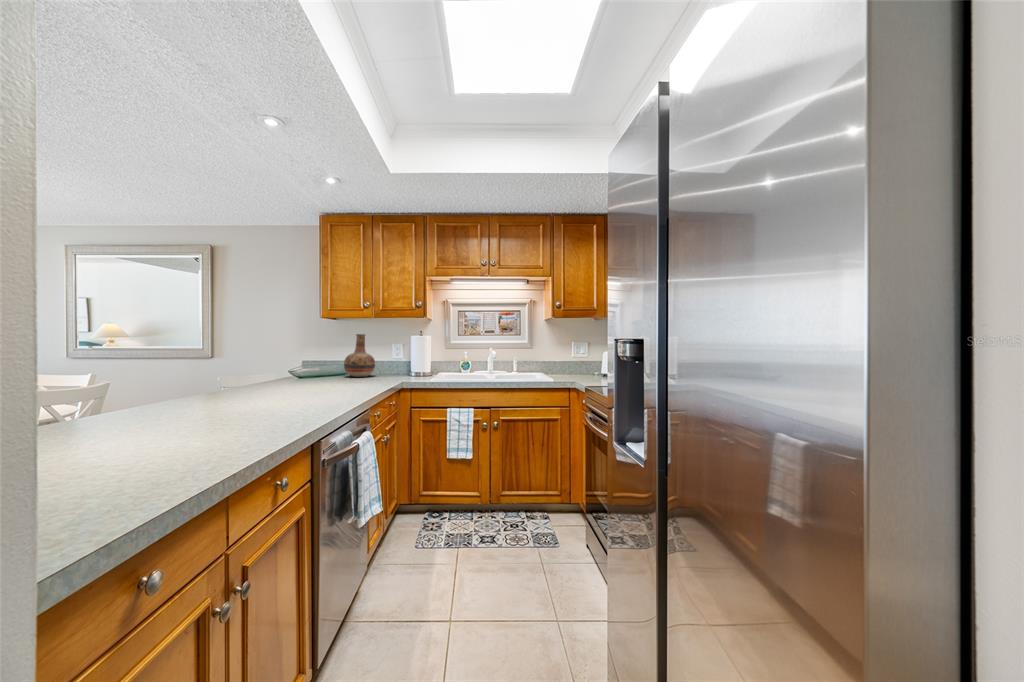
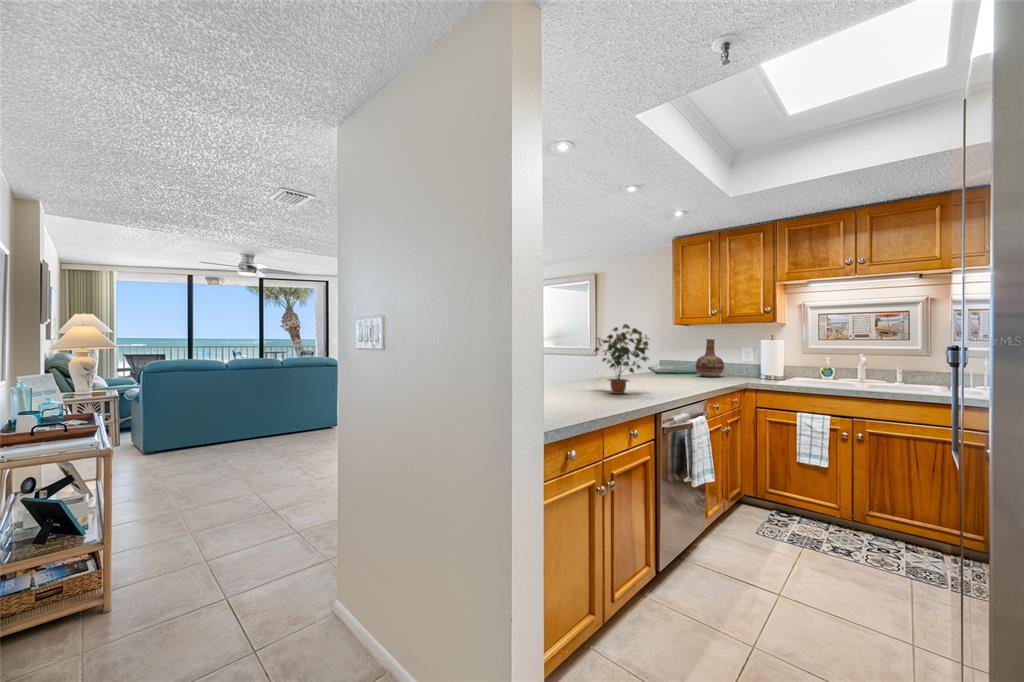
potted plant: none [199,309,305,418] -> present [594,324,648,394]

